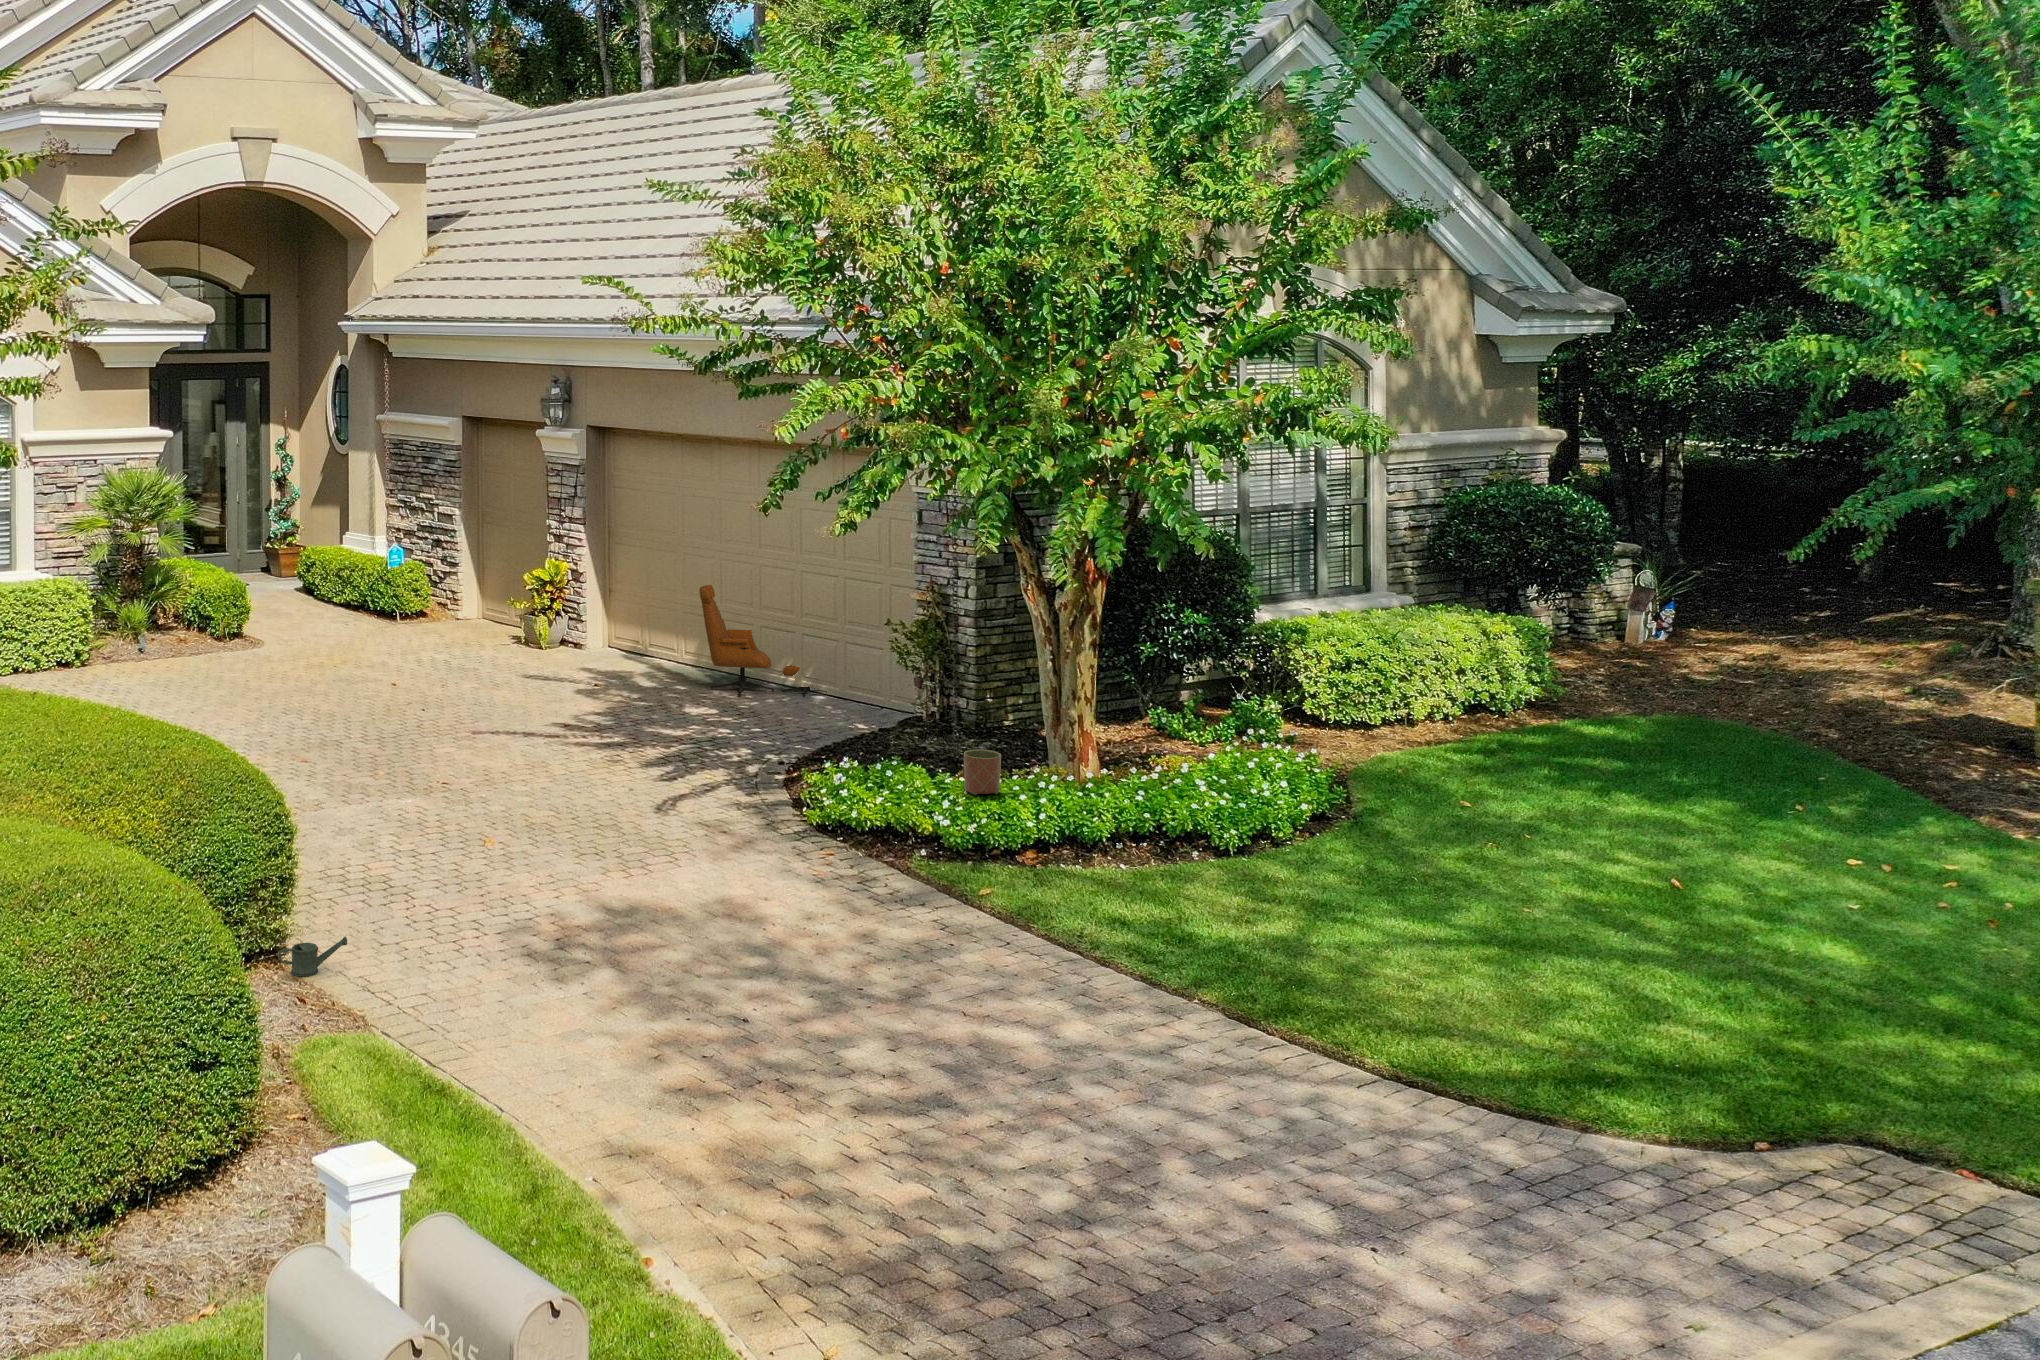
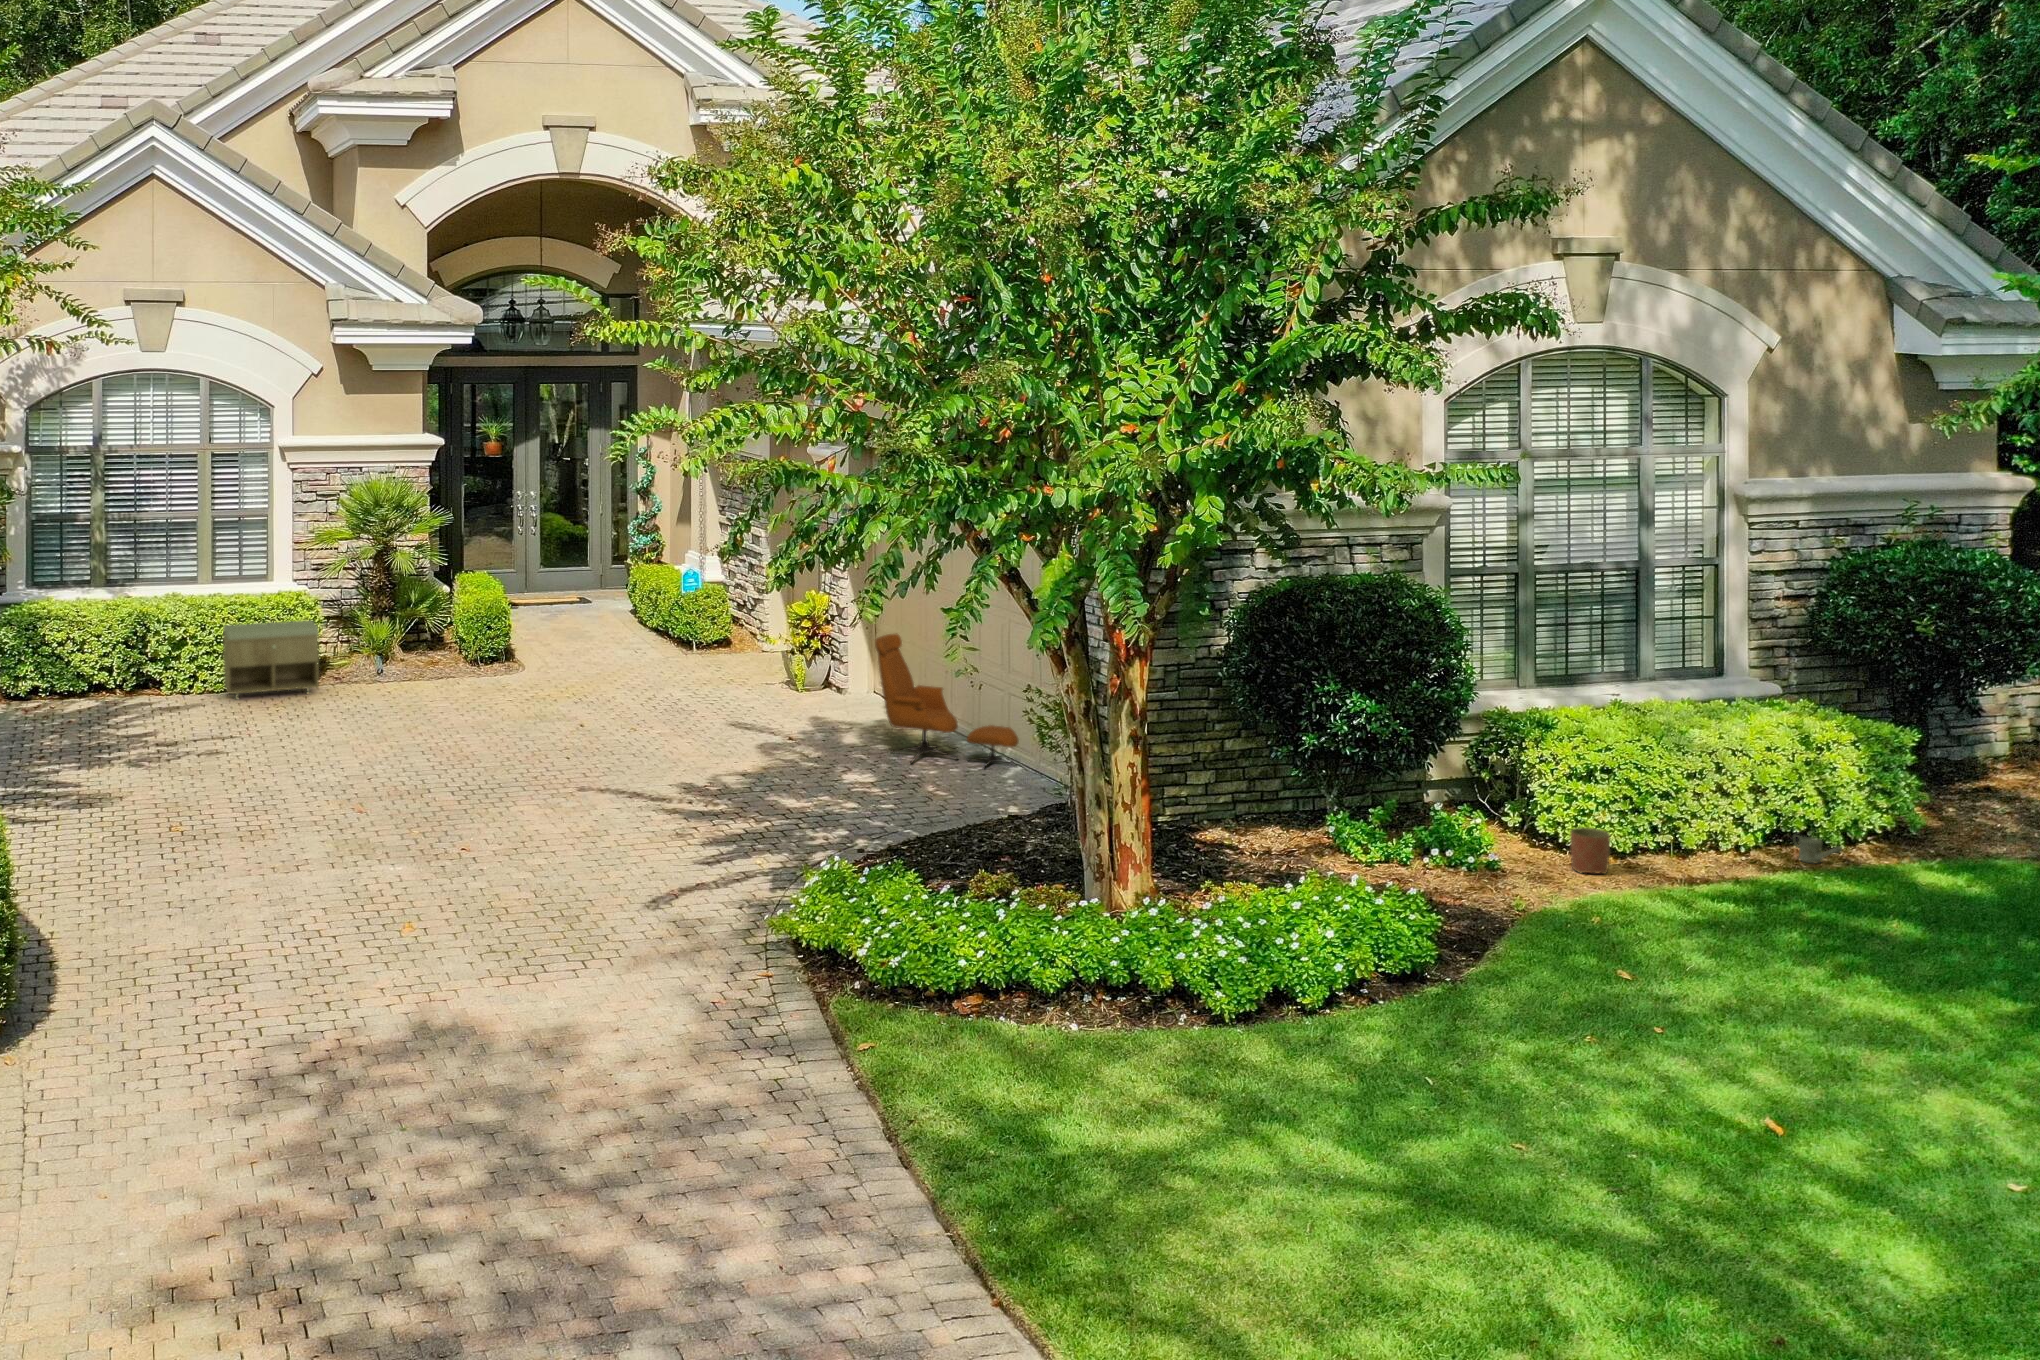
storage bench: none [13,603,114,682] -> present [223,620,319,699]
planter: present [964,750,1001,795] -> present [1570,827,1610,874]
watering can: present [278,936,347,977] -> present [1793,835,1841,864]

